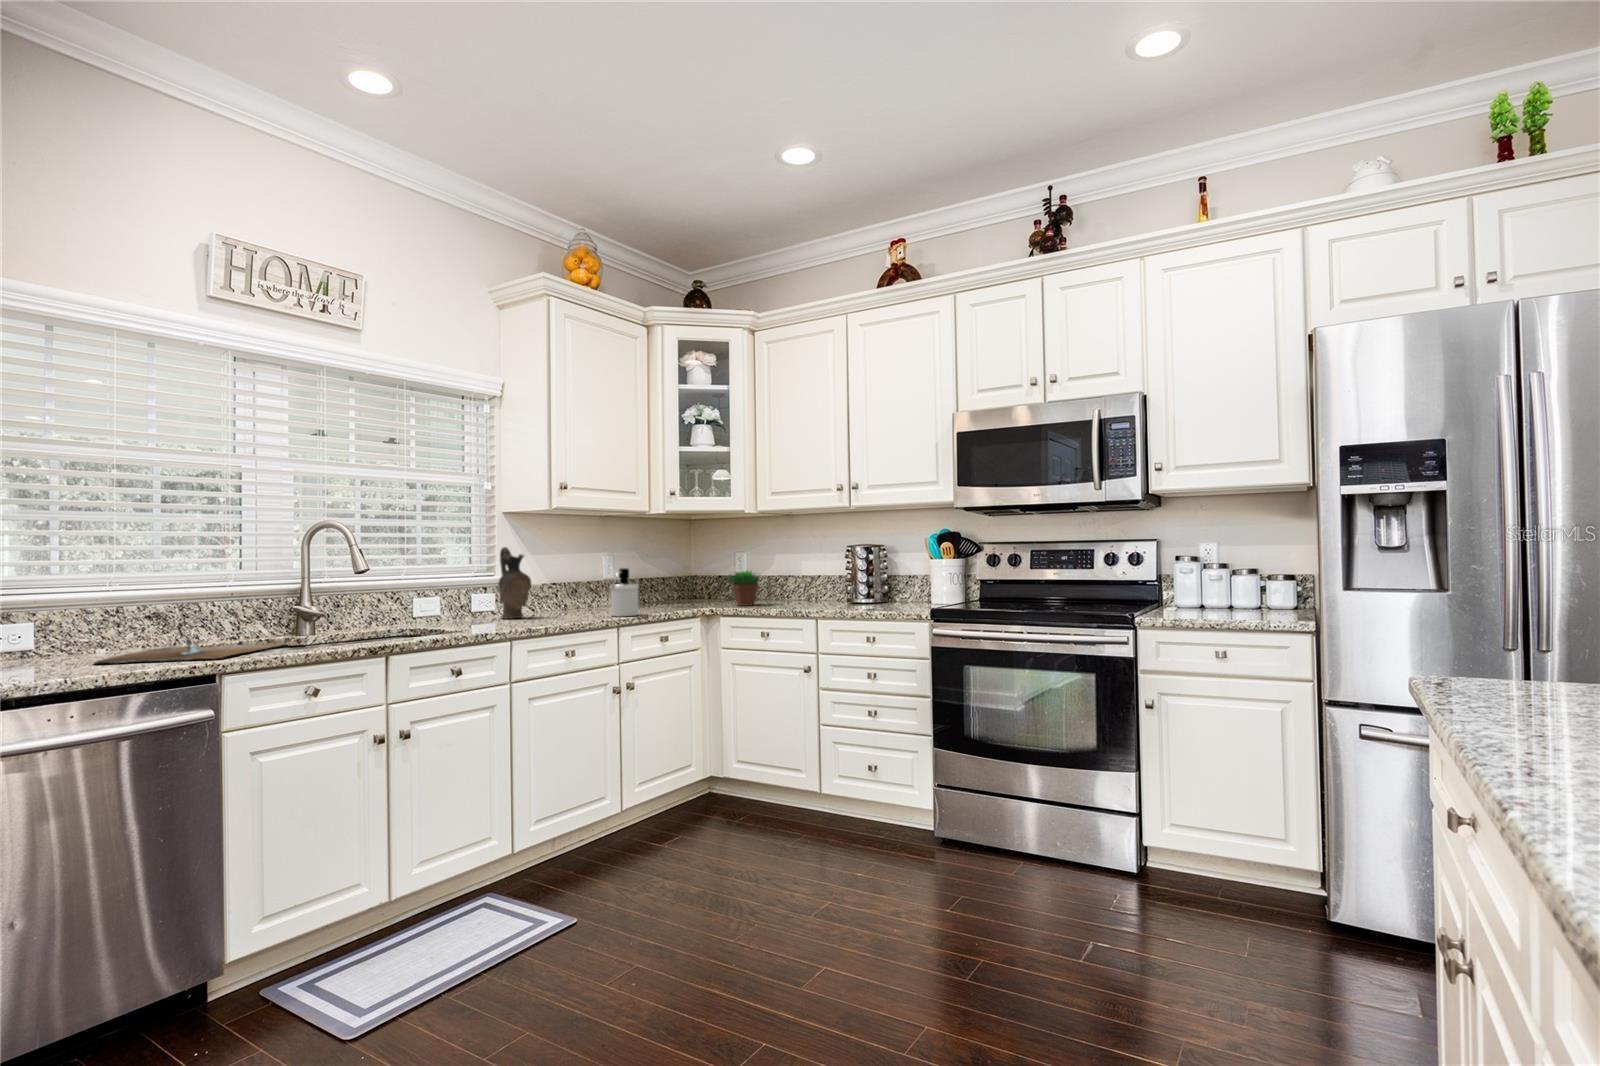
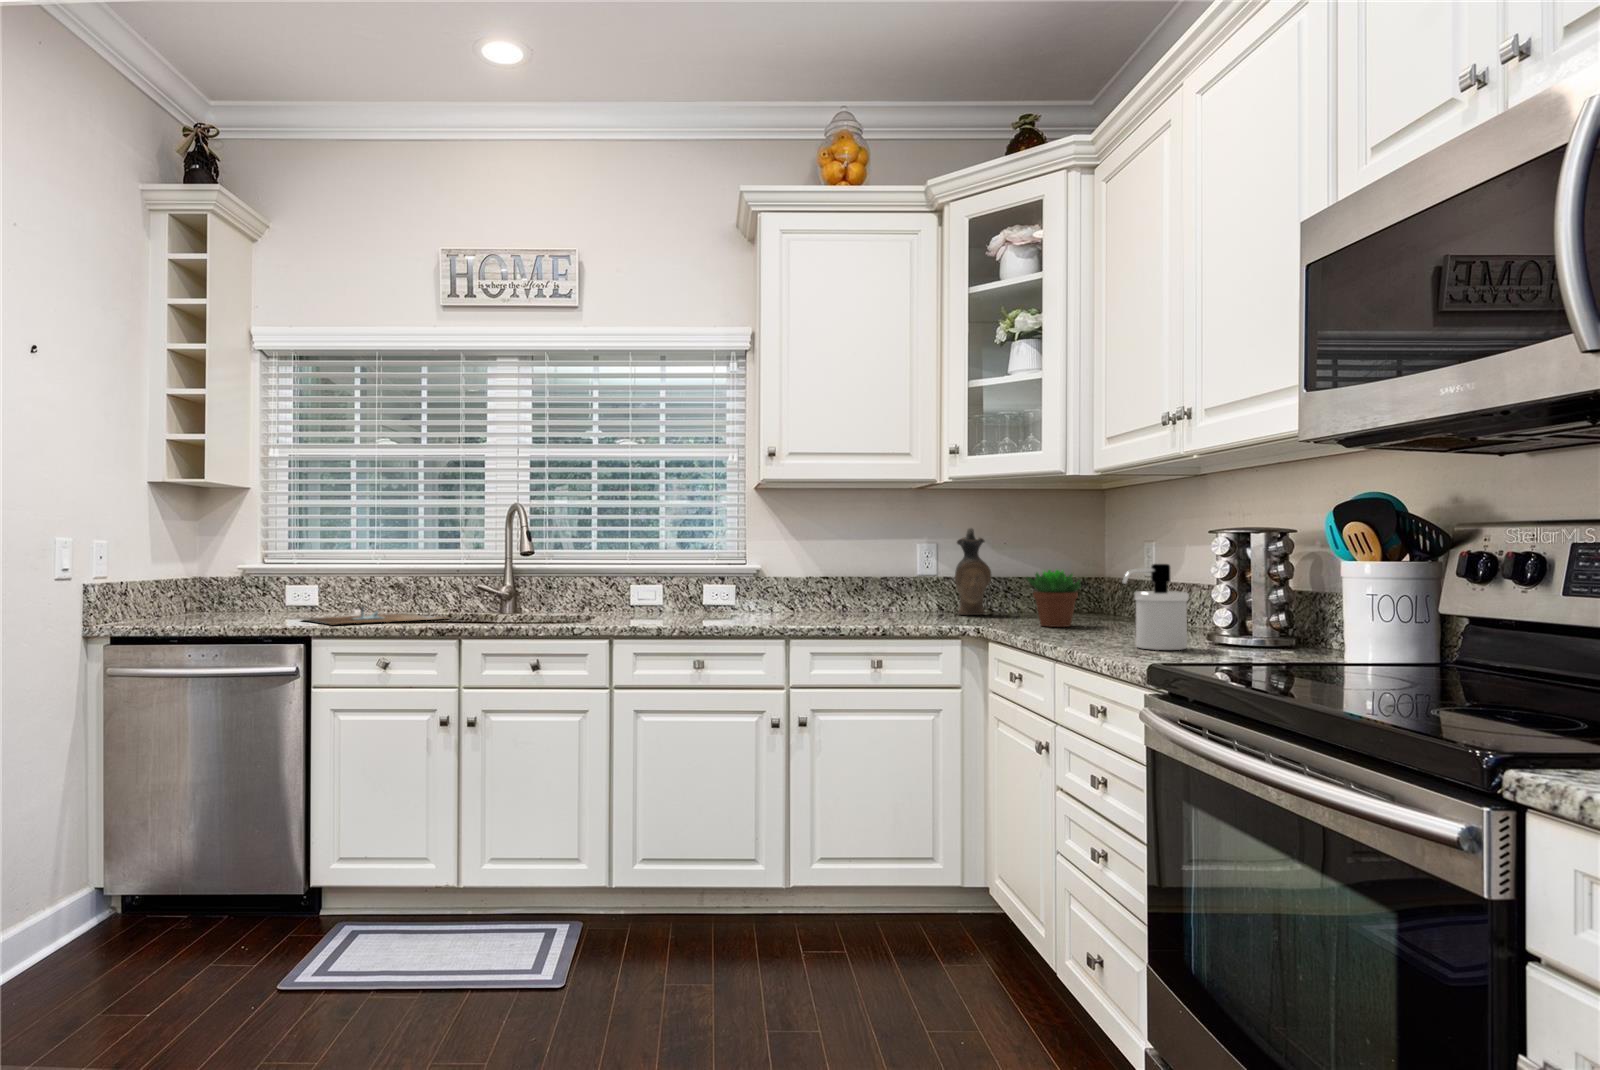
ceramic pitcher: present [498,547,531,619] -> present [955,528,991,615]
soap dispenser: present [610,568,639,616] -> present [1122,564,1189,650]

